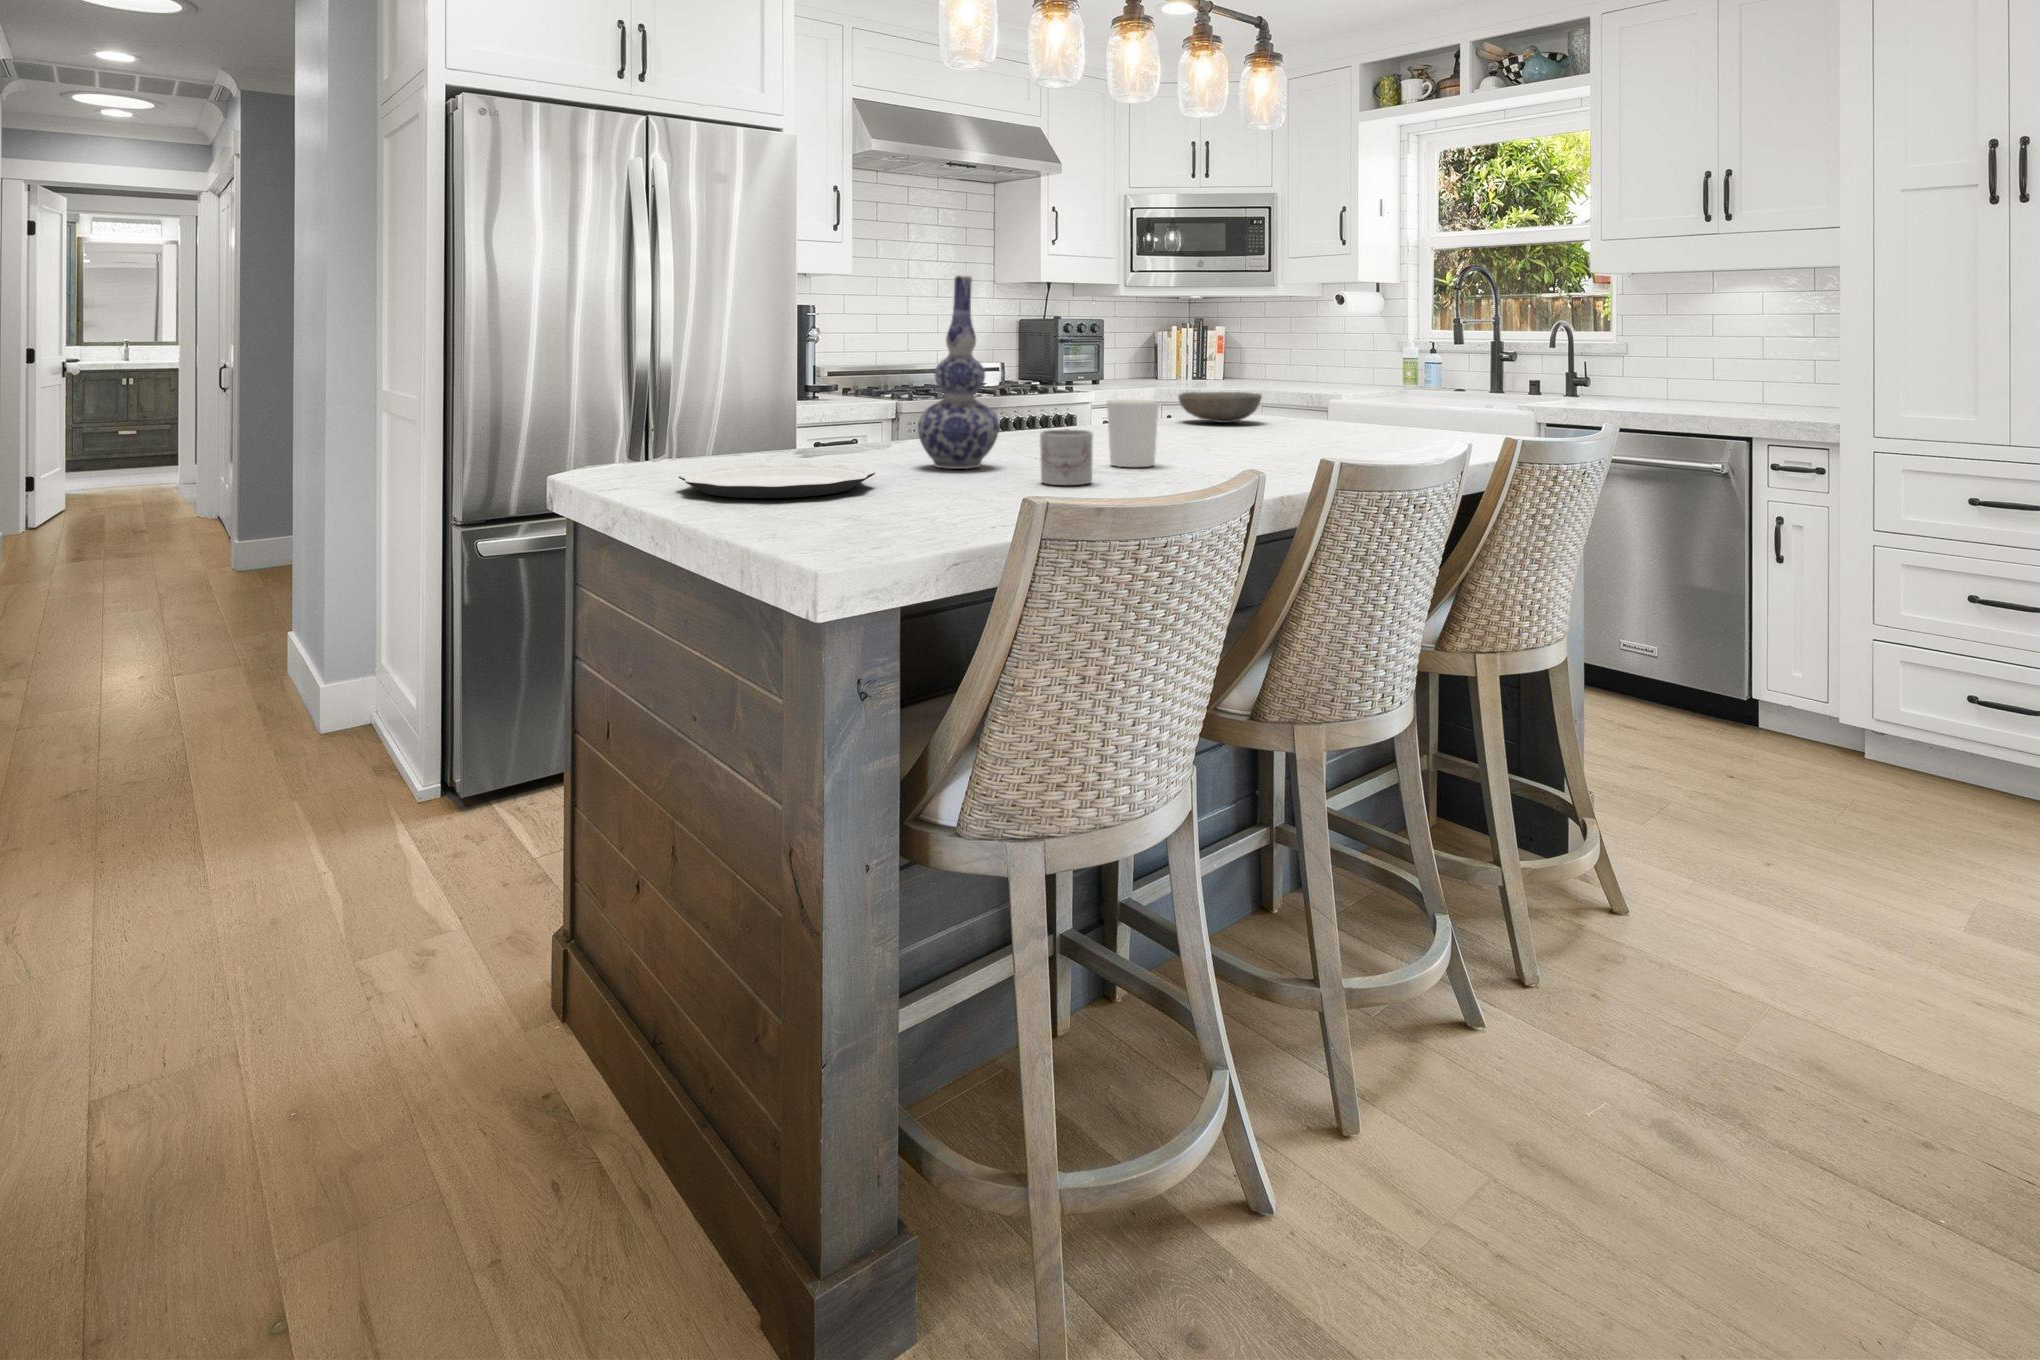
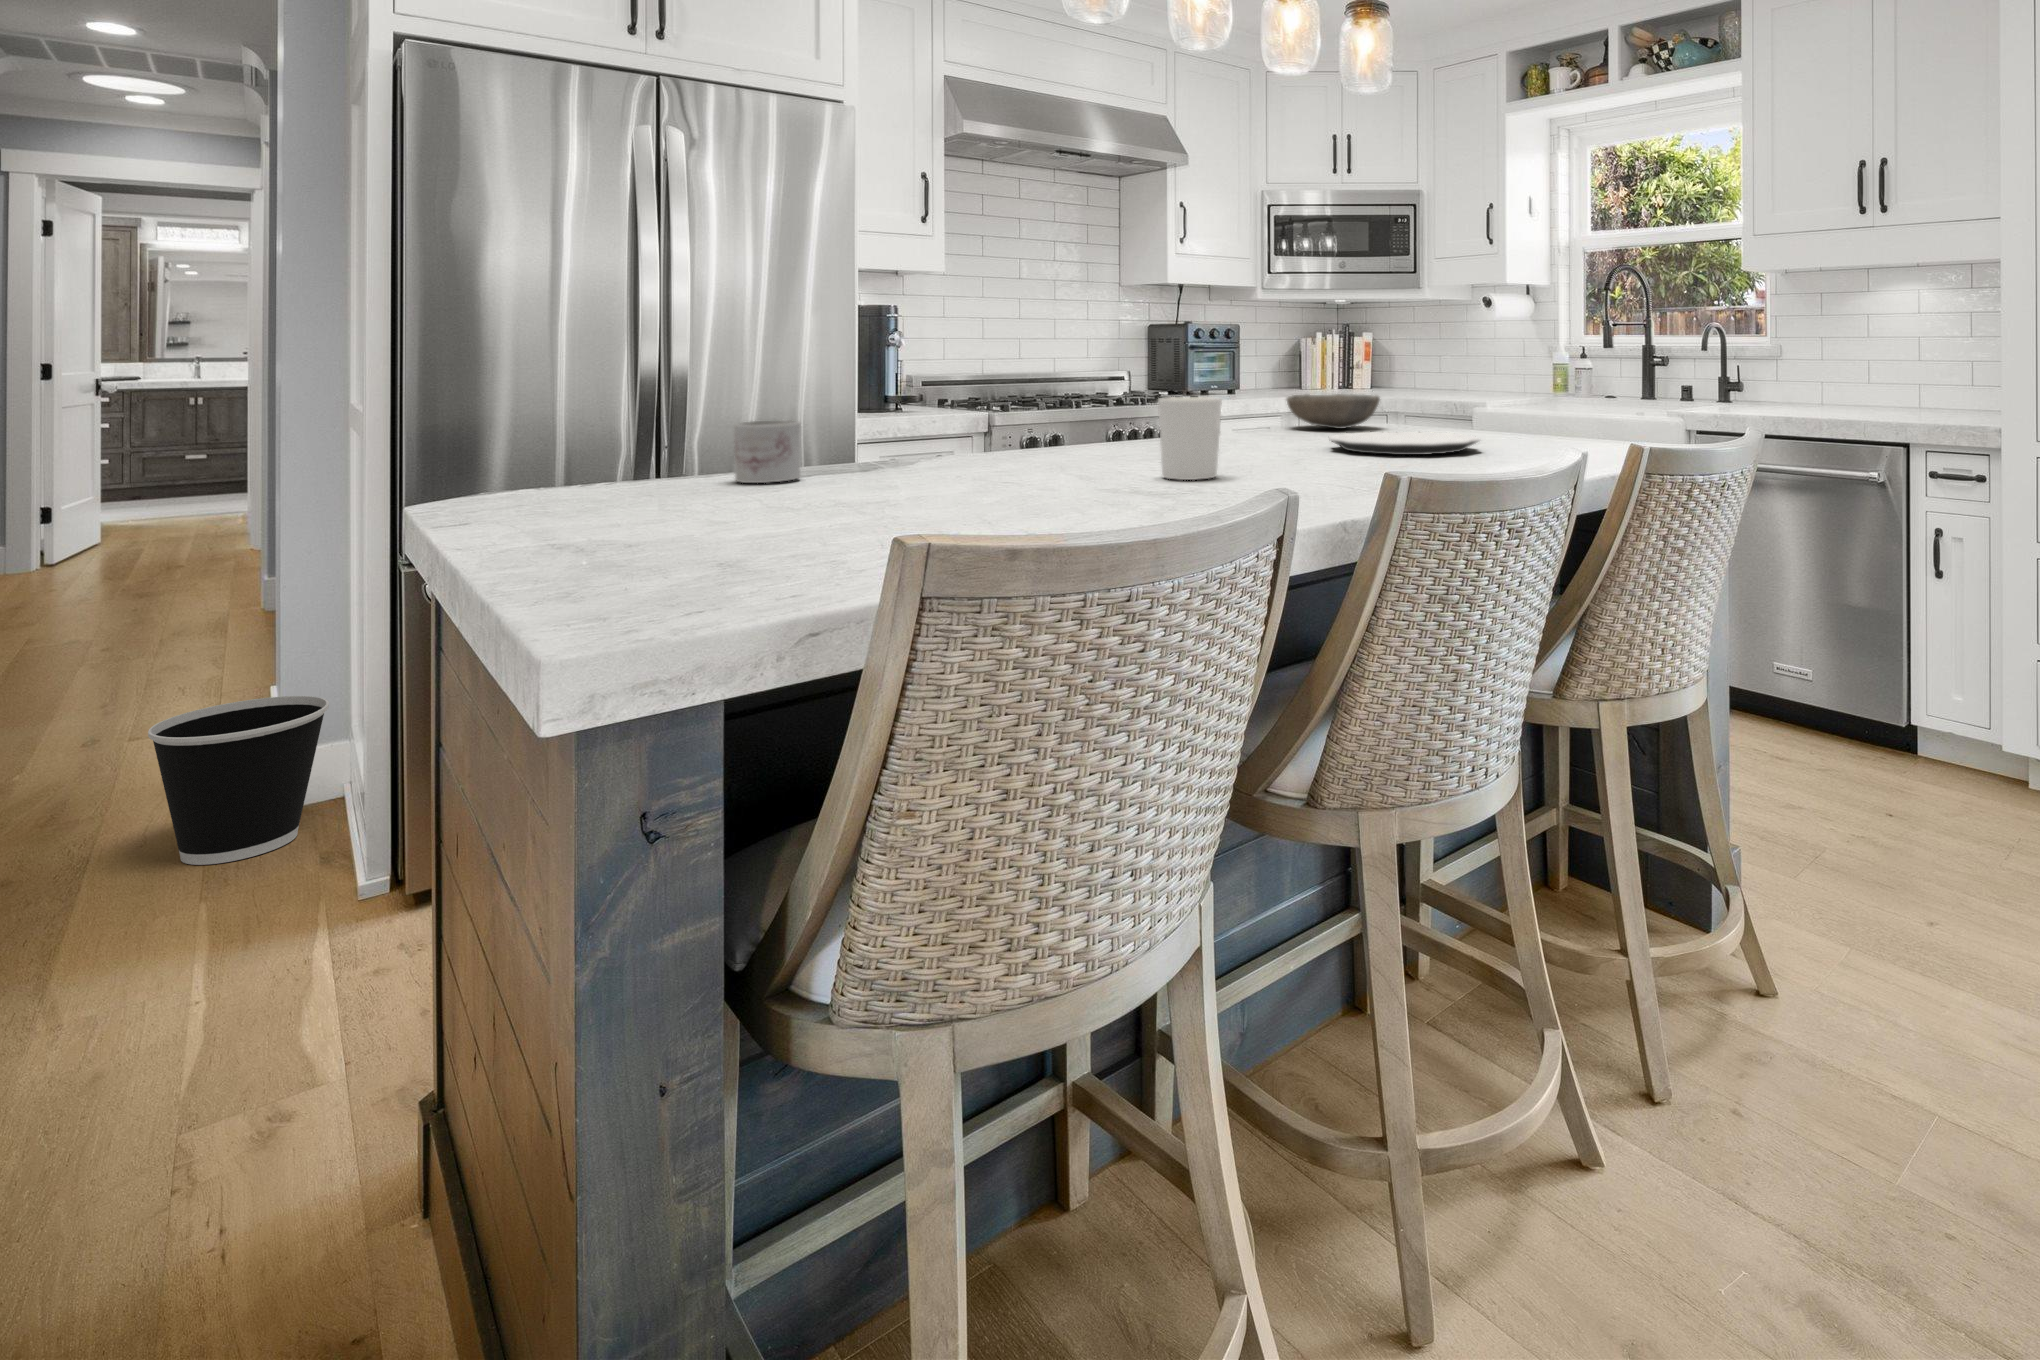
vase: present [918,276,999,469] -> none [913,241,1019,484]
mug: present [1040,429,1093,485] -> present [734,420,801,483]
plate: present [679,462,875,498] -> present [1330,432,1479,455]
wastebasket: none [241,641,370,776] -> present [148,696,329,865]

